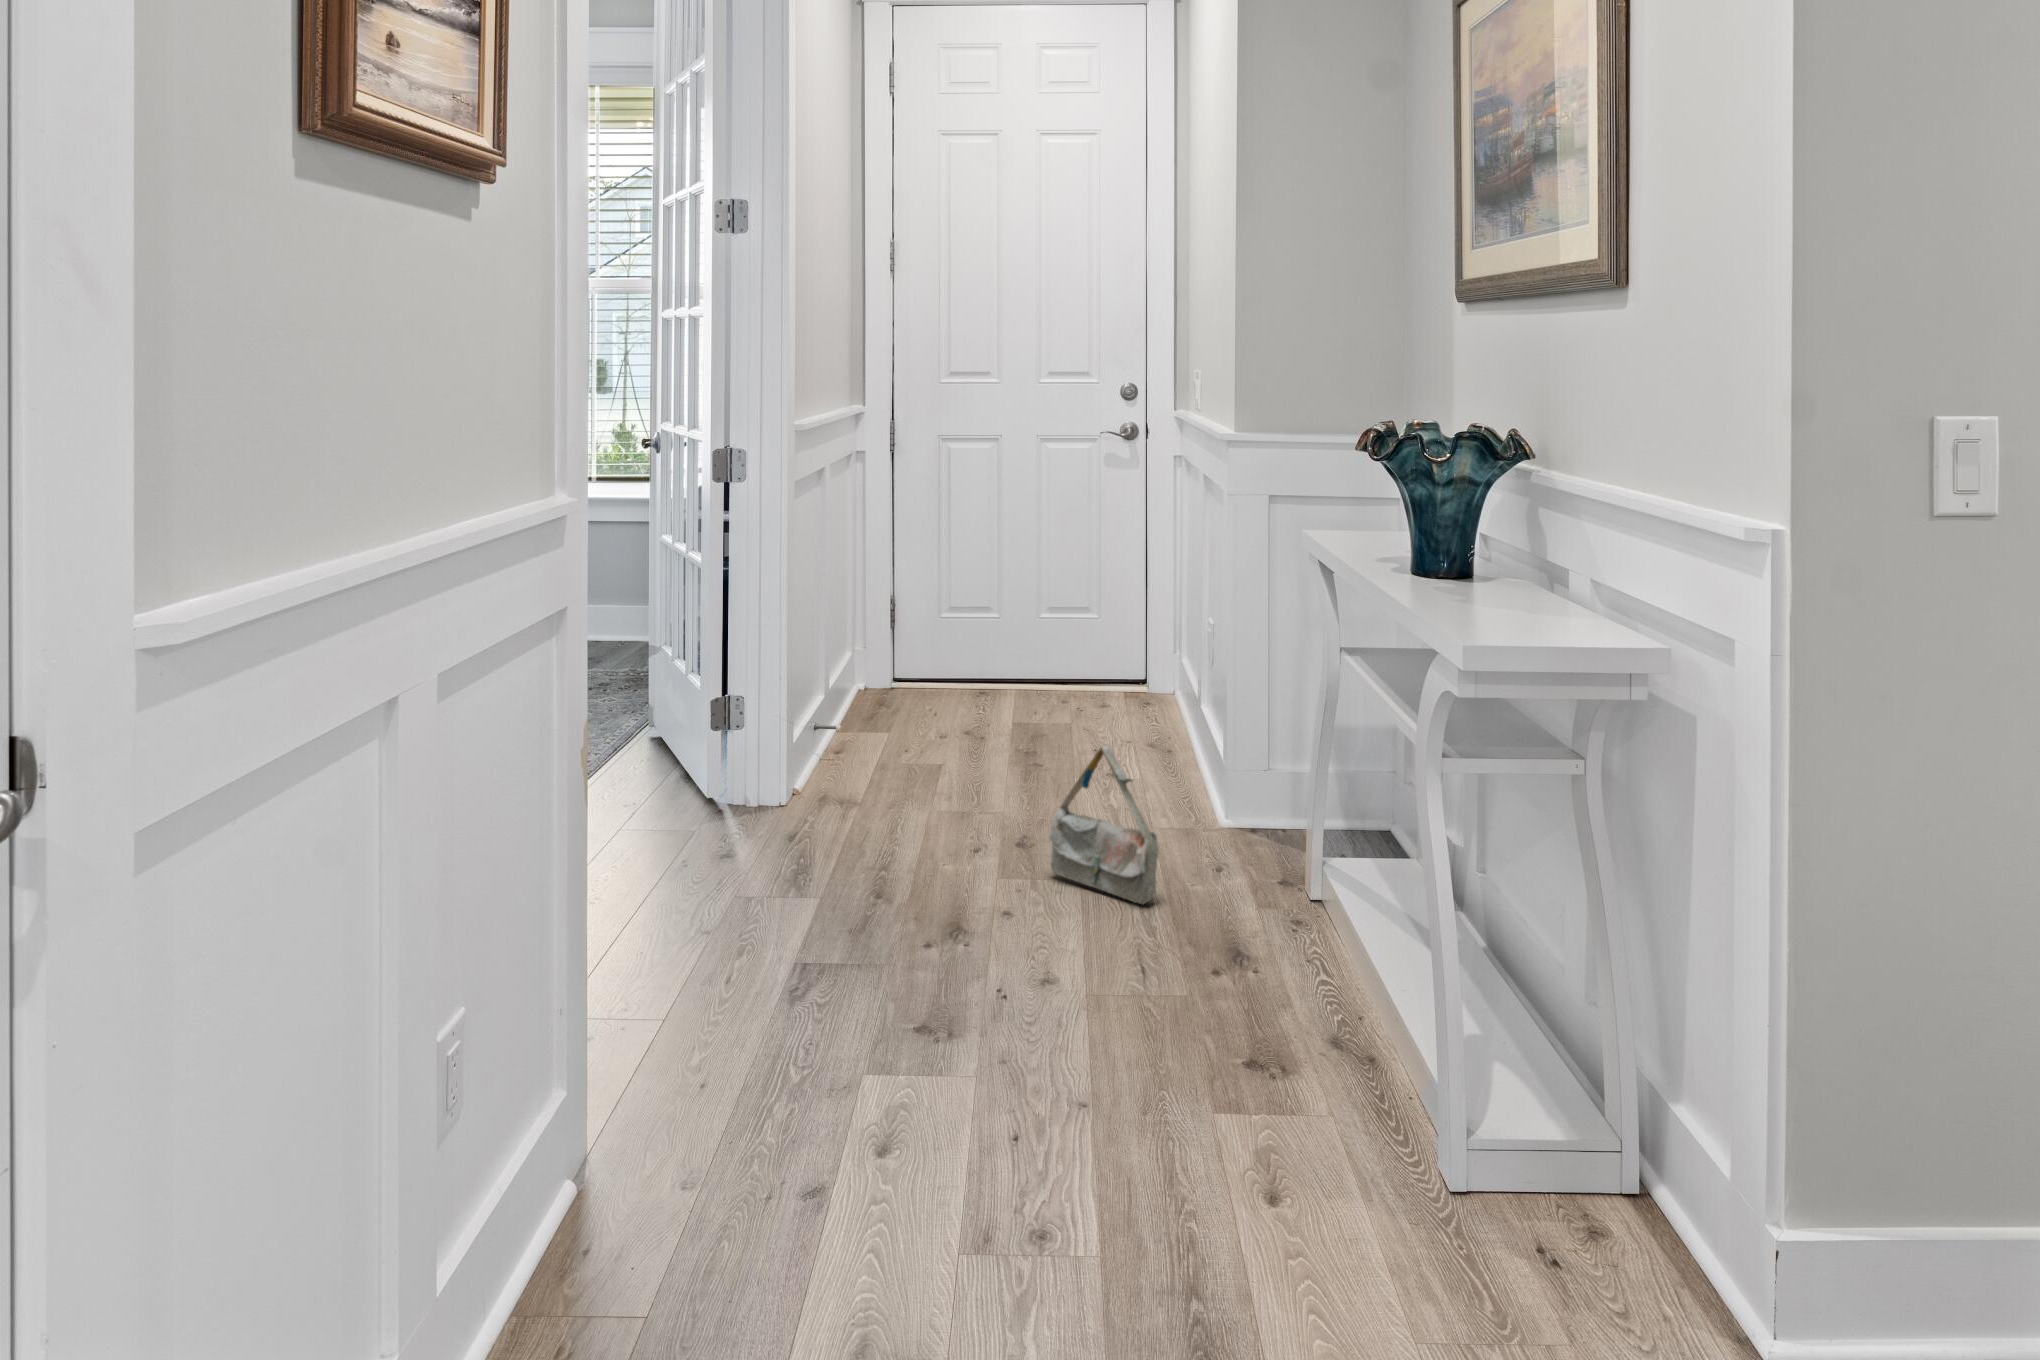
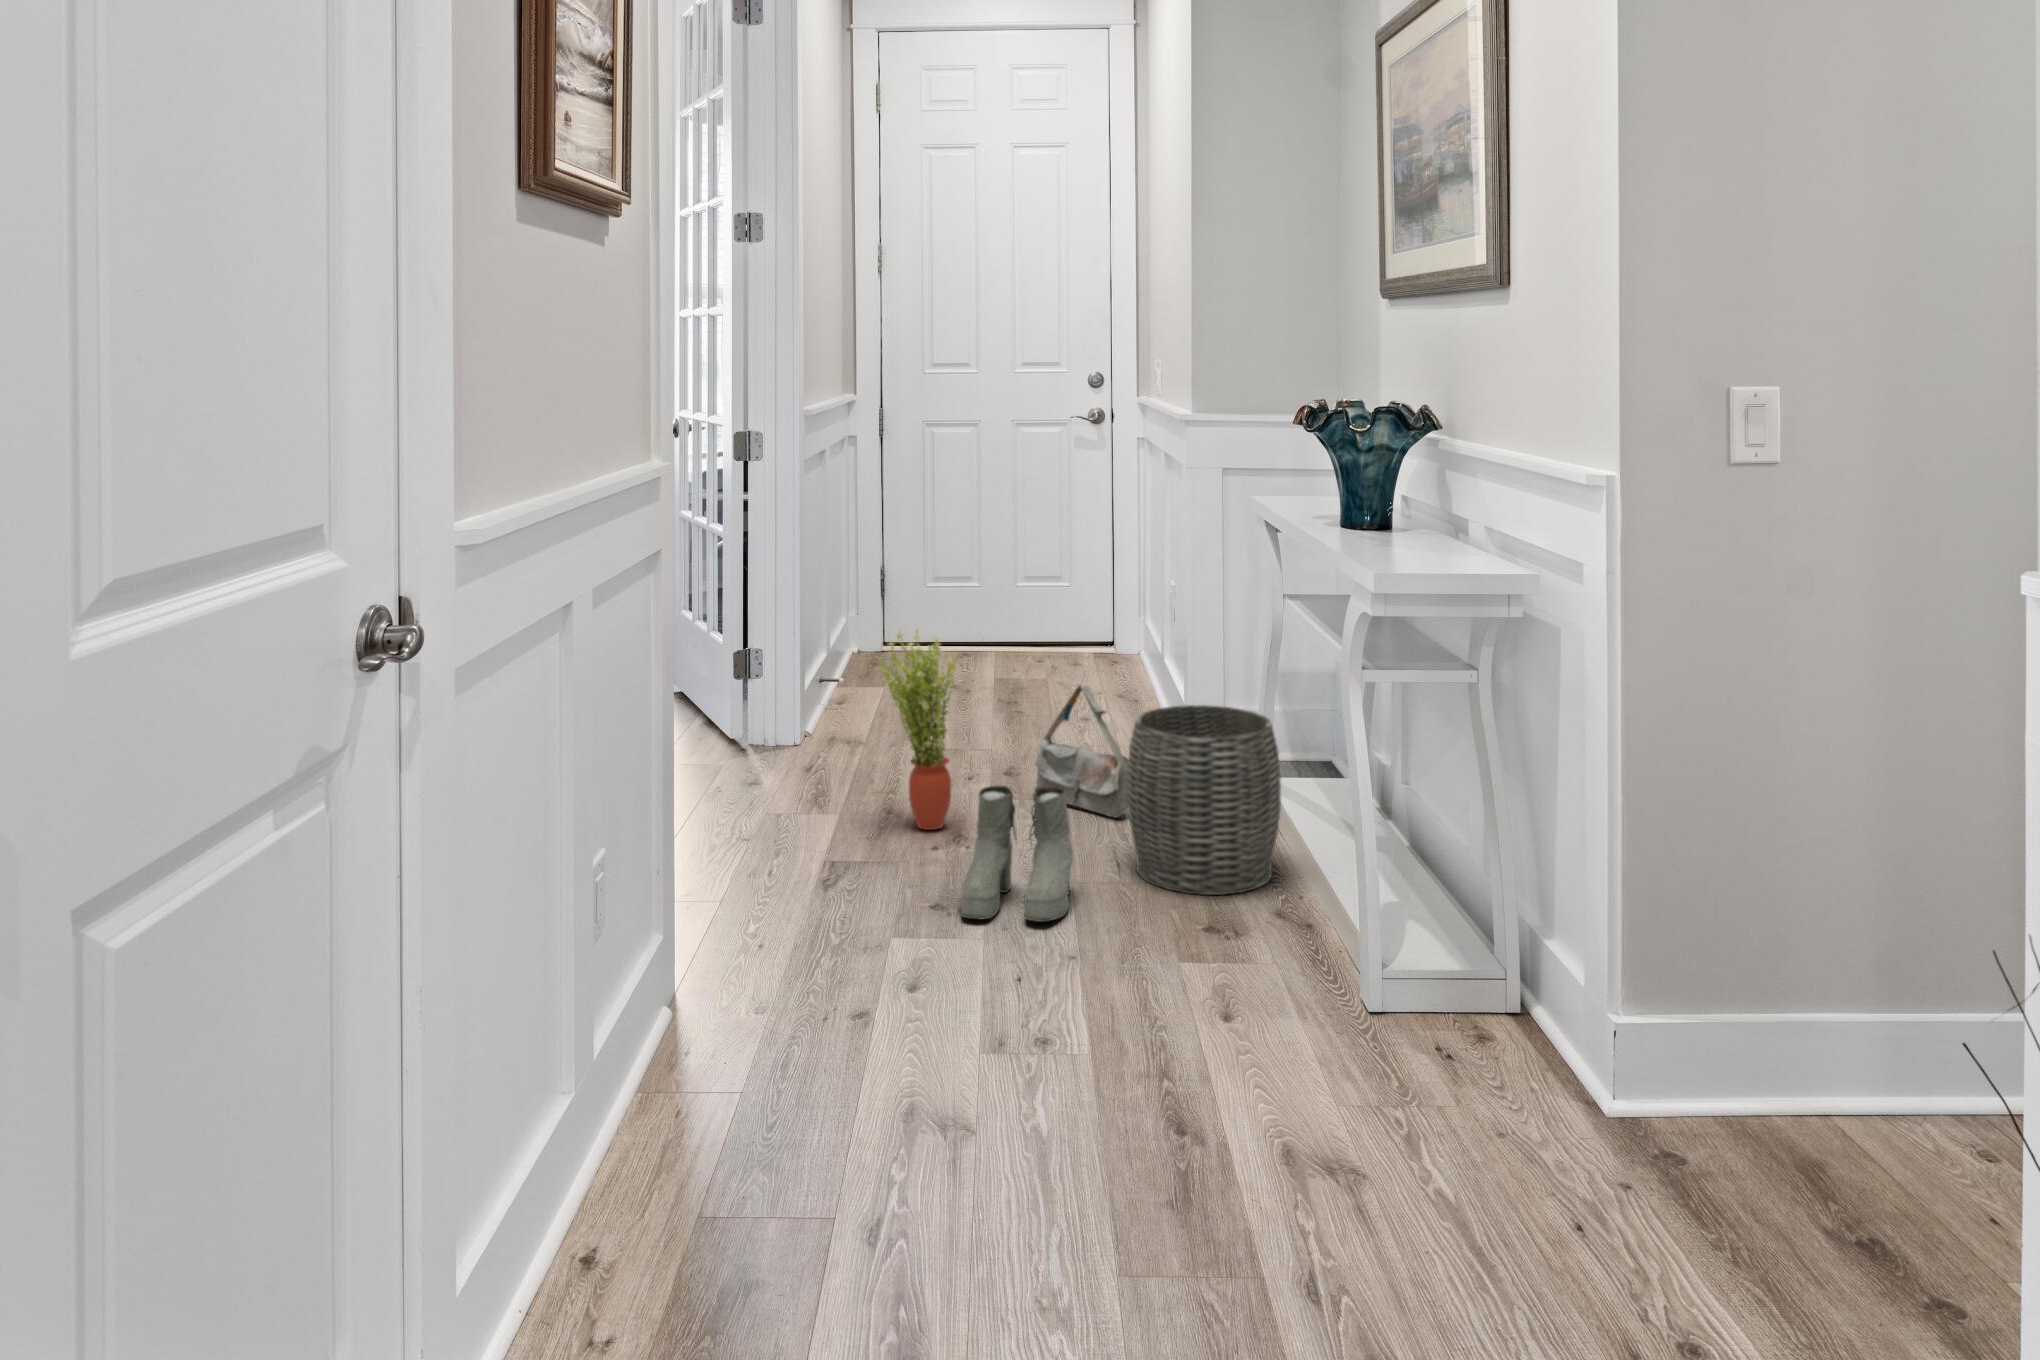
potted plant: none [861,683,959,920] -> present [880,631,958,830]
woven basket: none [1155,779,1337,1015] -> present [1128,705,1281,895]
boots: none [950,881,1088,1055] -> present [961,786,1073,922]

